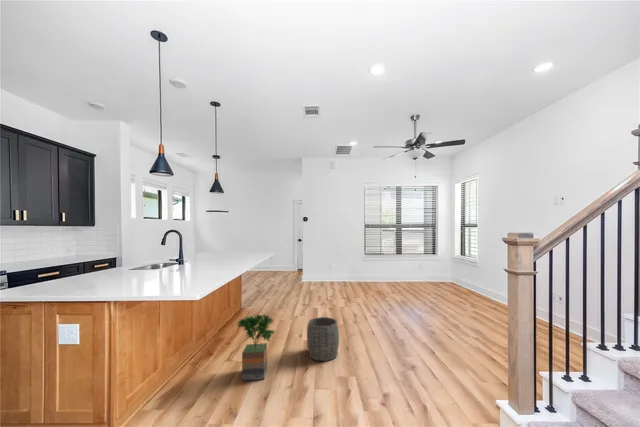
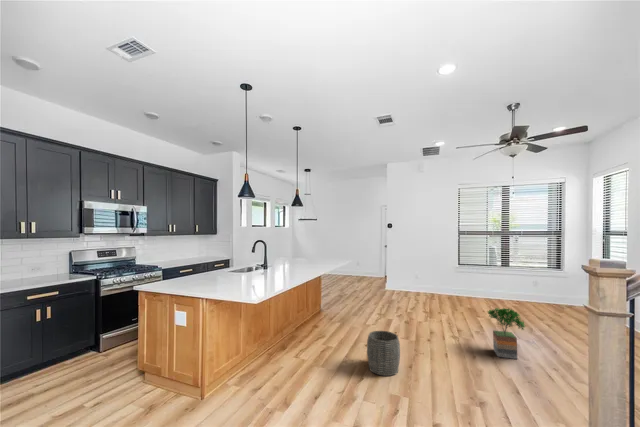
potted tree: present [238,315,275,380] -> present [488,308,525,359]

